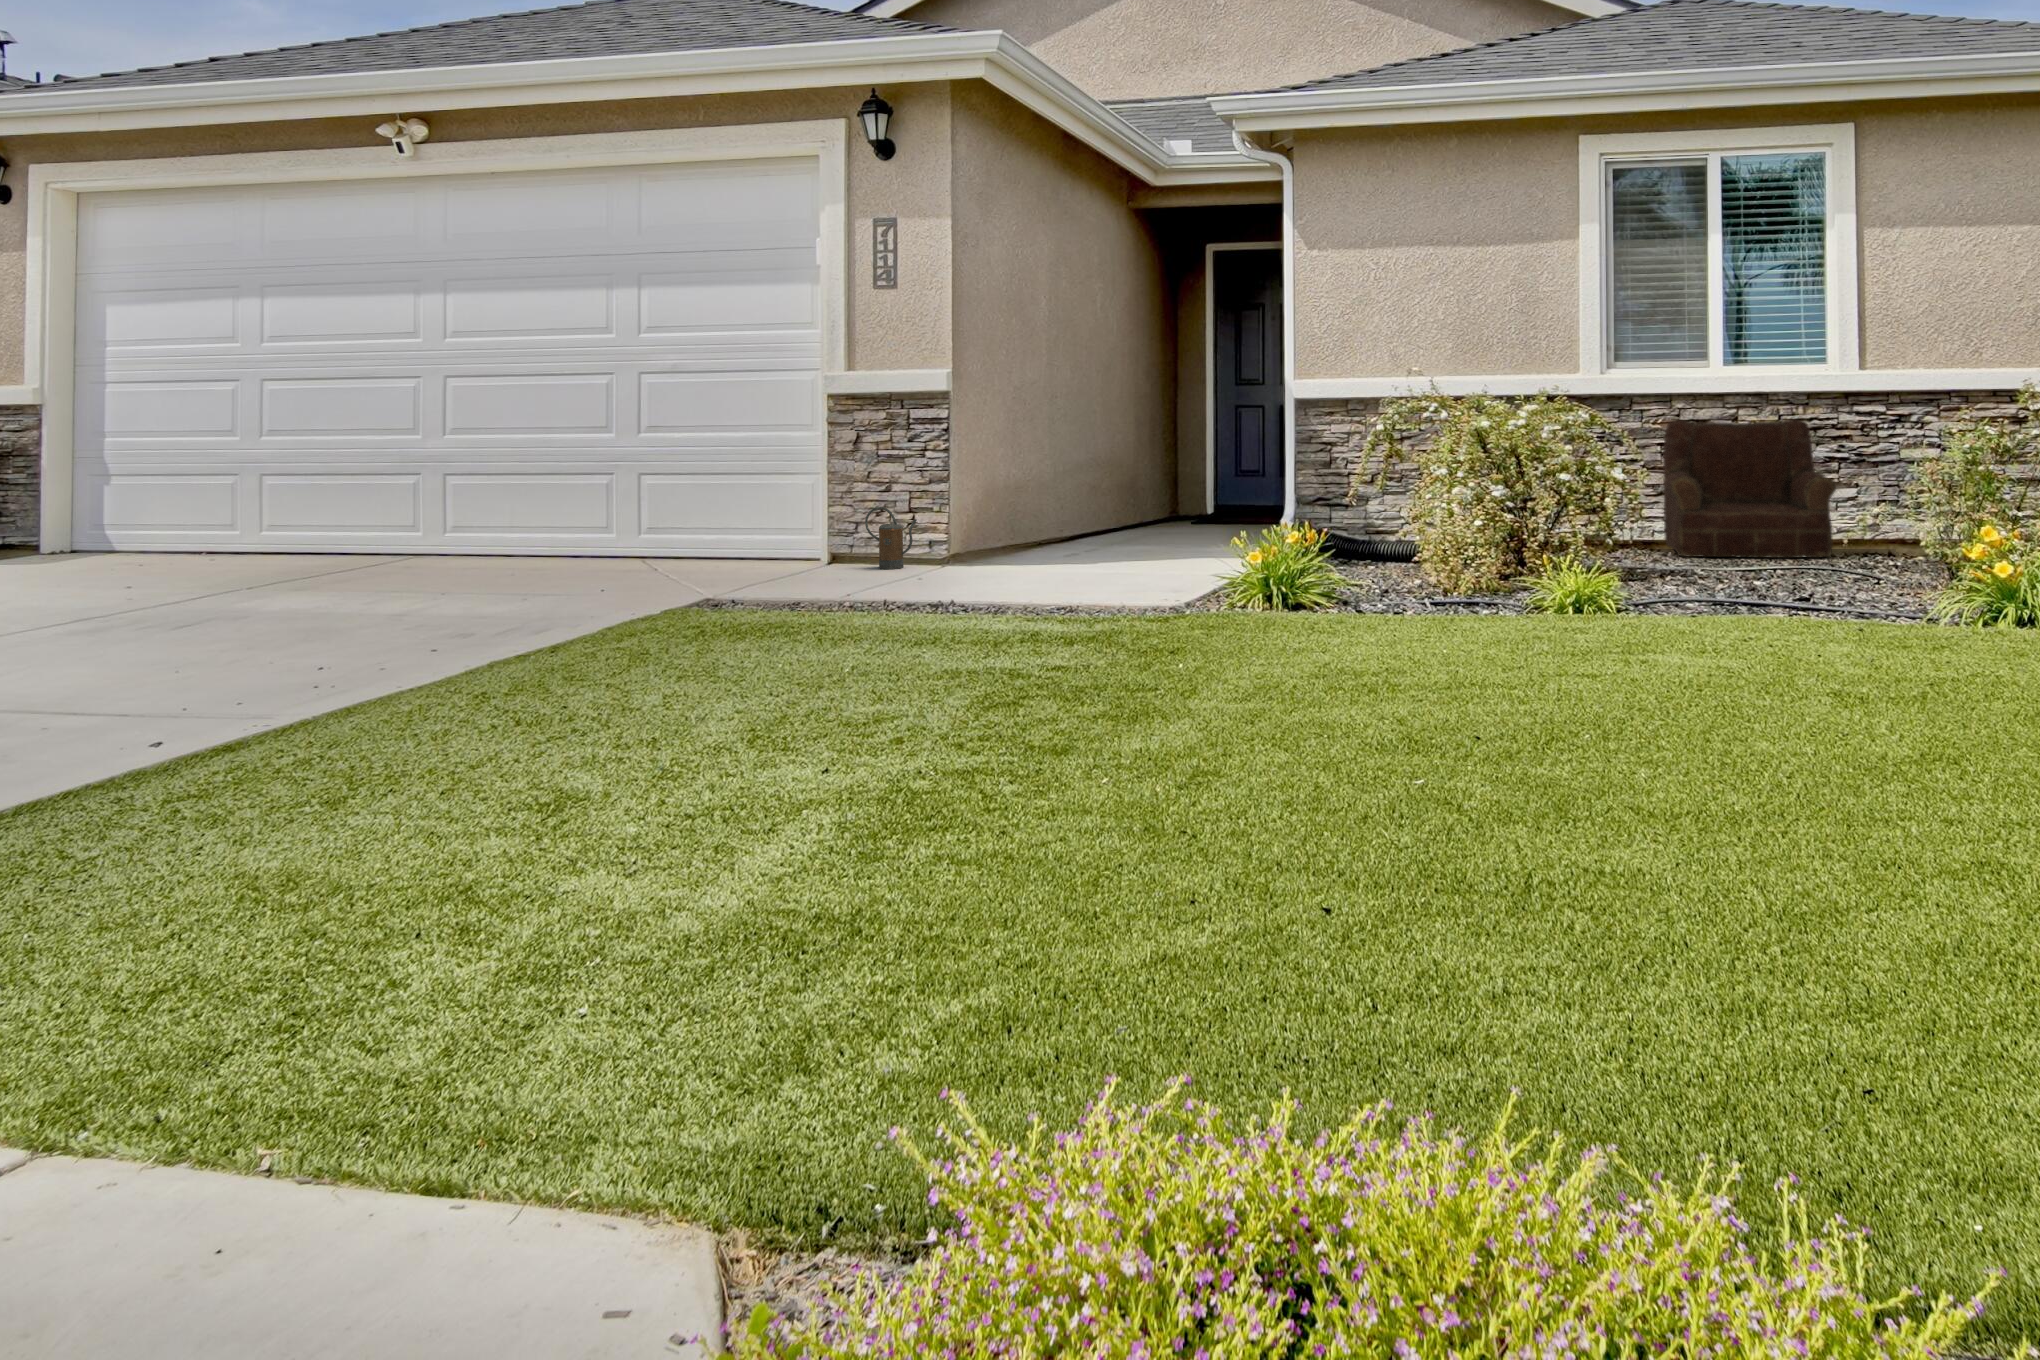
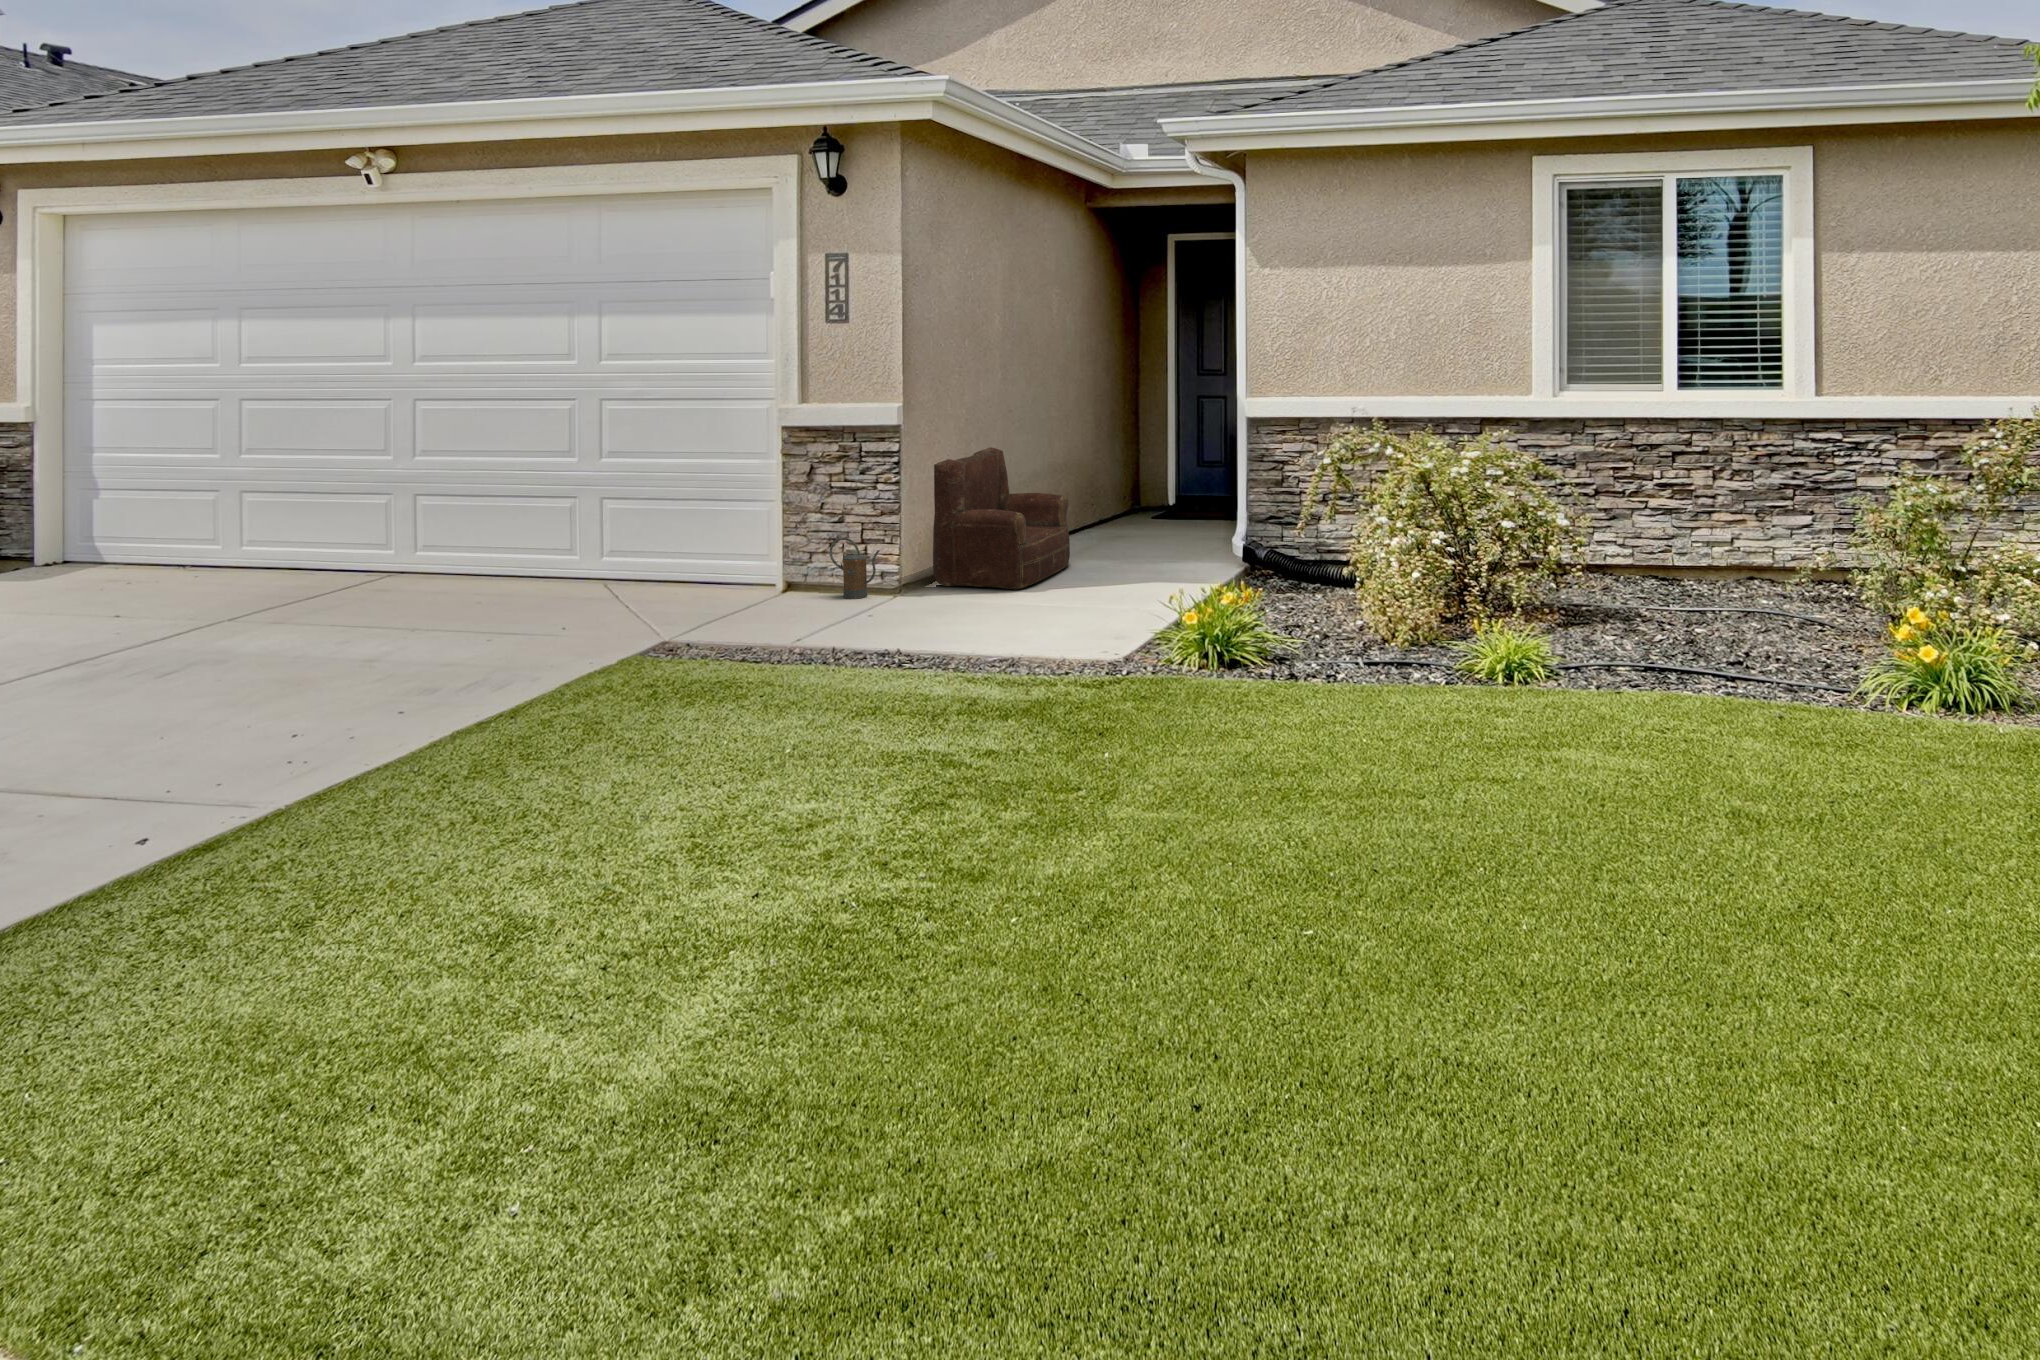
armchair: present [1663,419,1836,558] -> present [933,447,1070,590]

